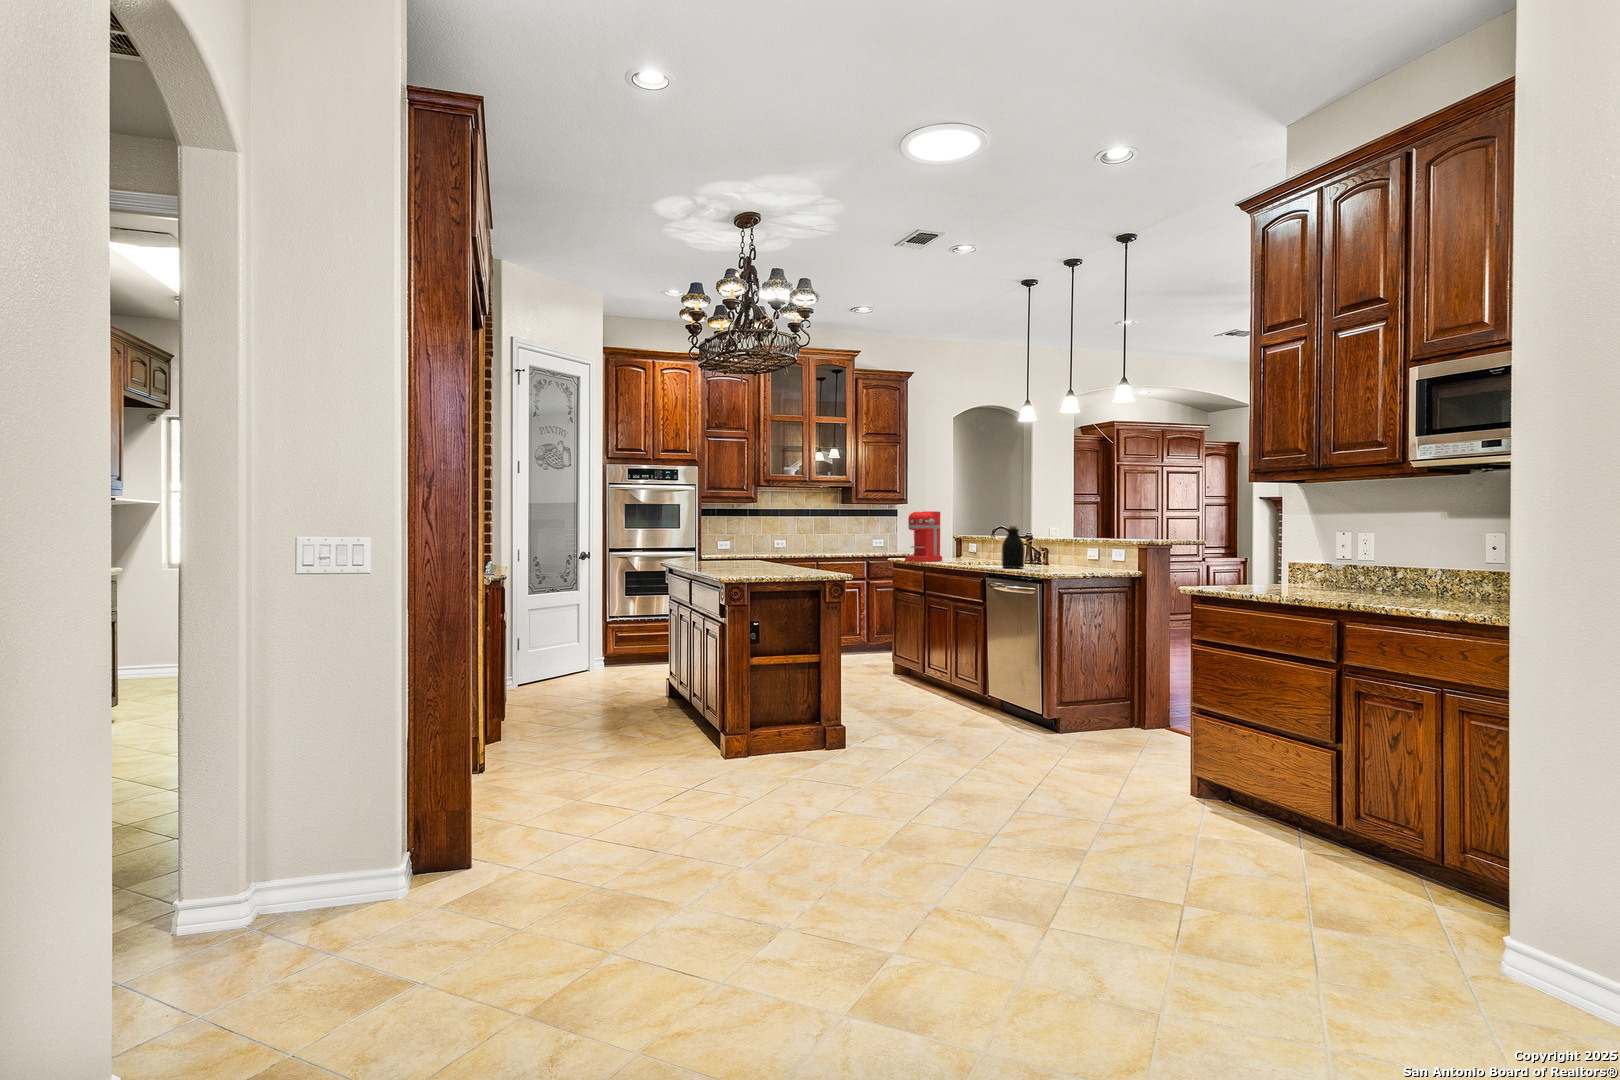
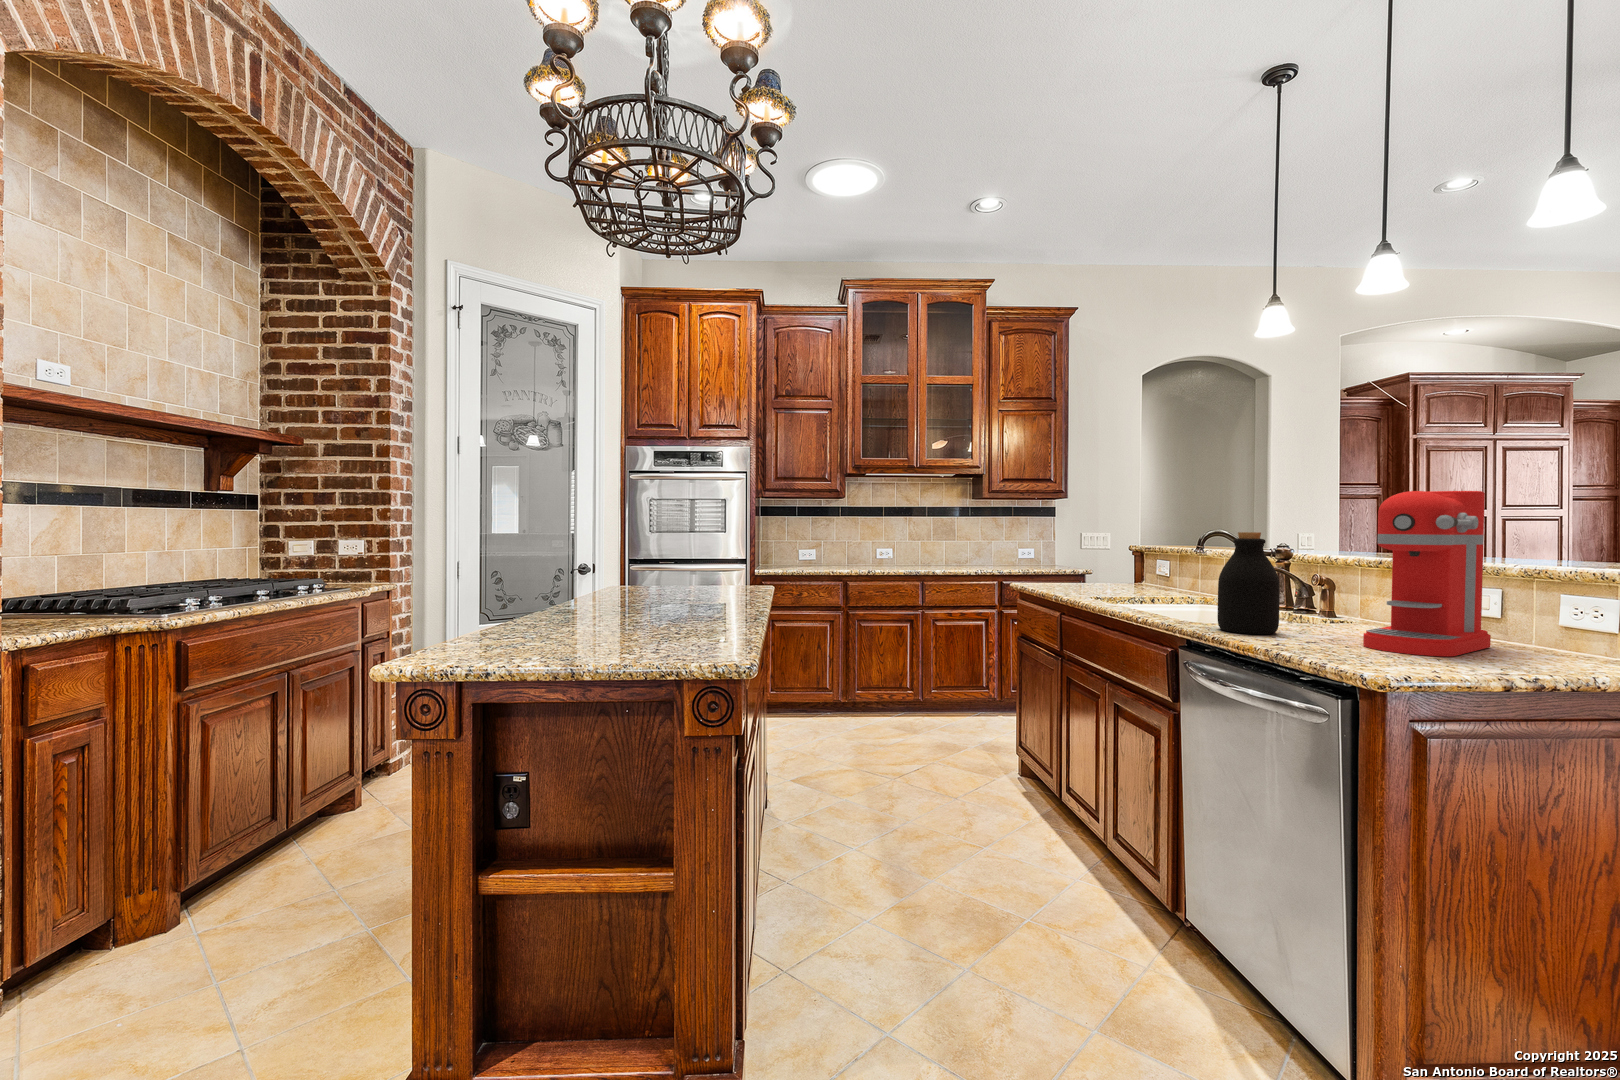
coffee maker: present [905,511,942,562] -> present [1363,491,1491,656]

